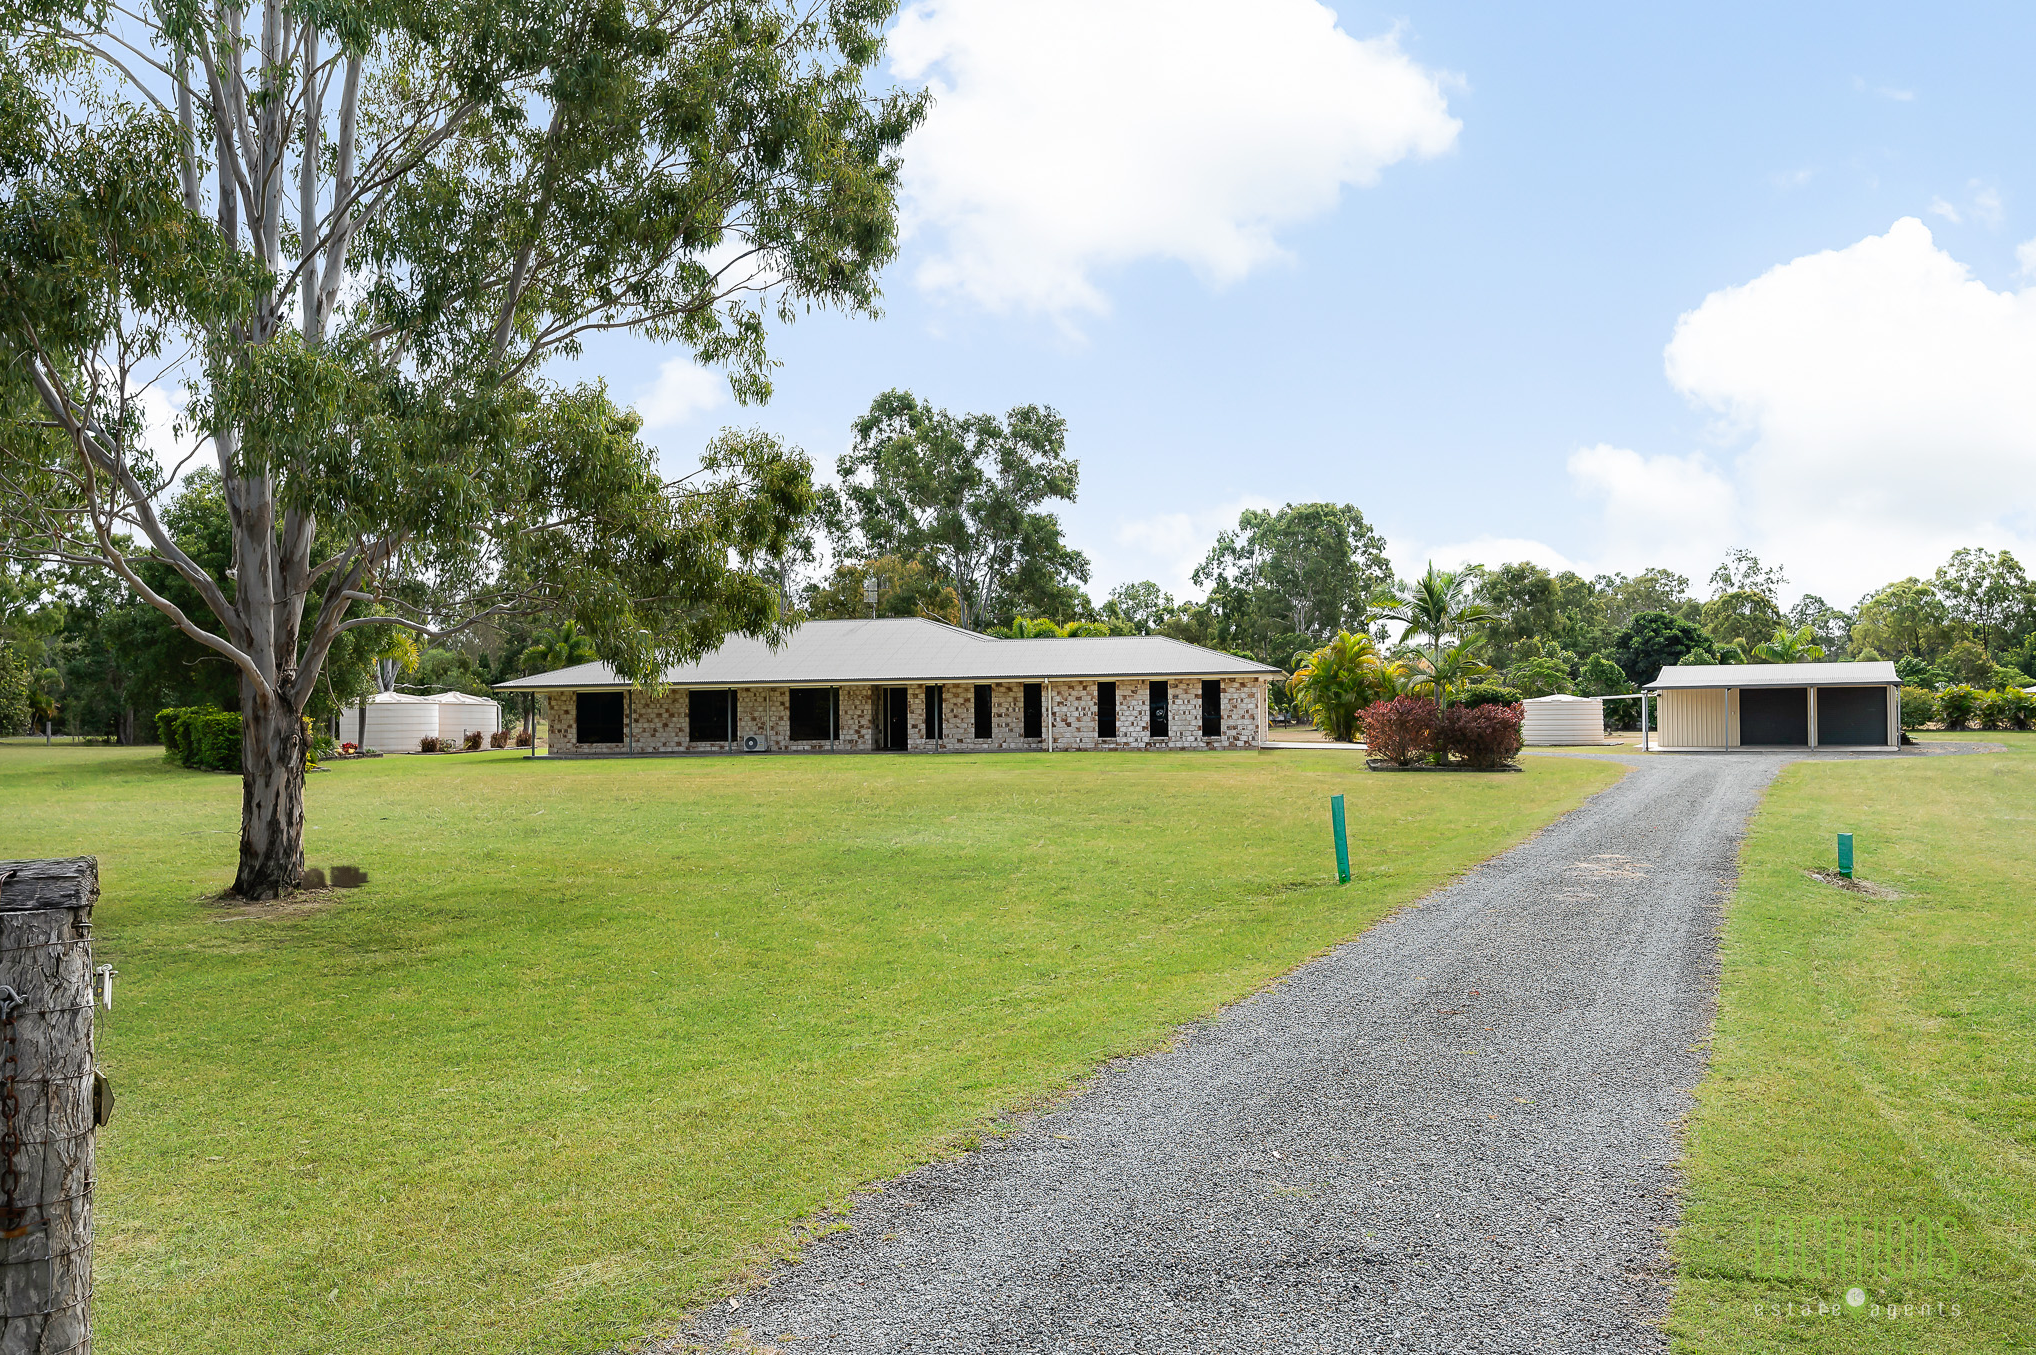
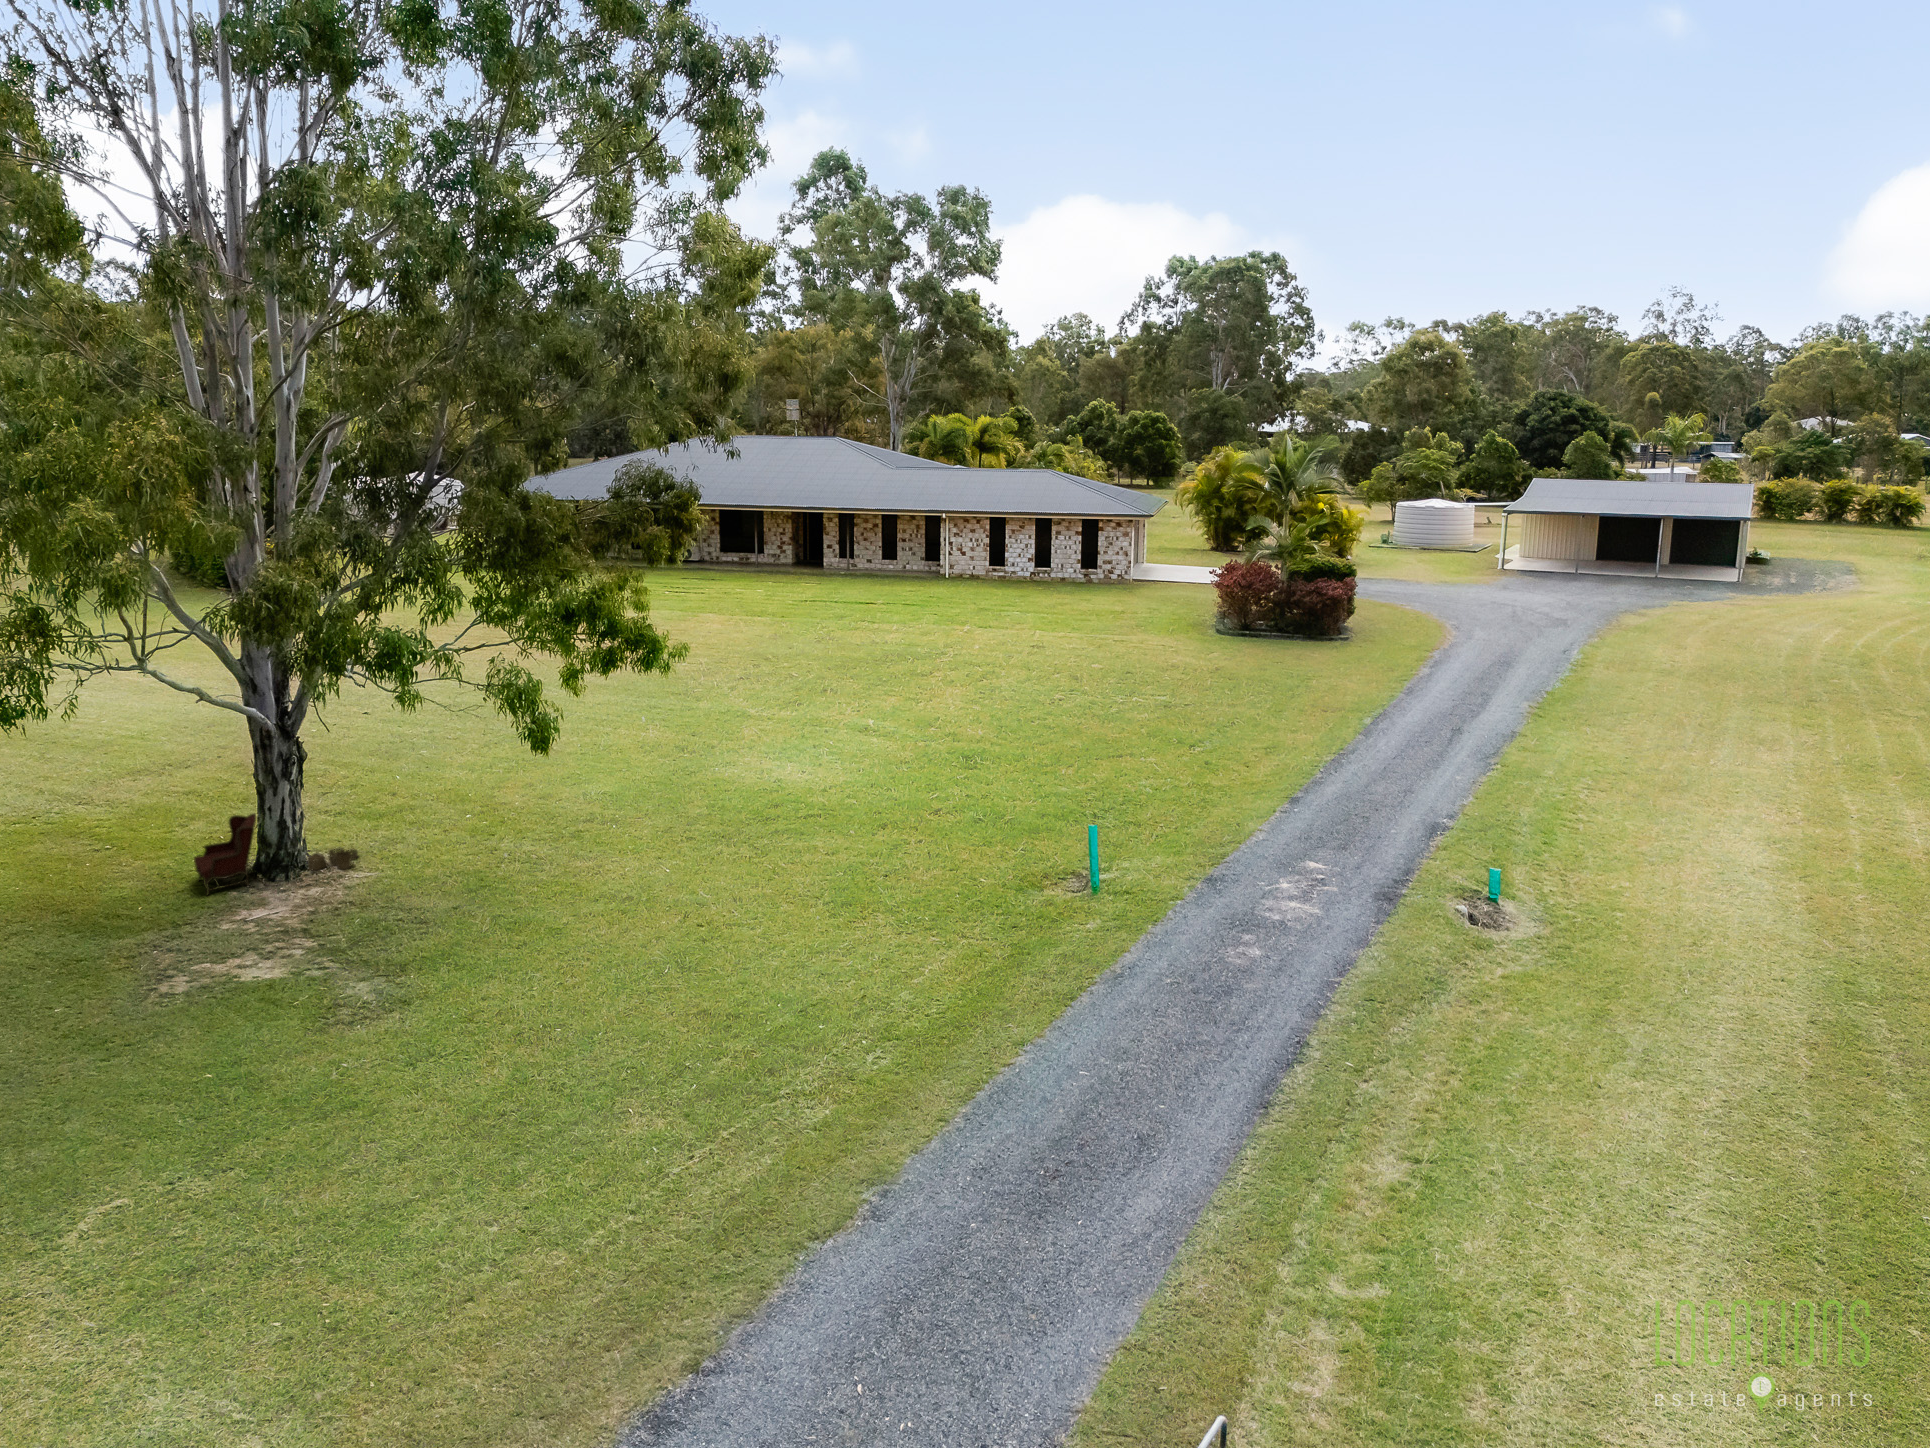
armchair: none [151,805,241,904] -> present [194,813,256,895]

